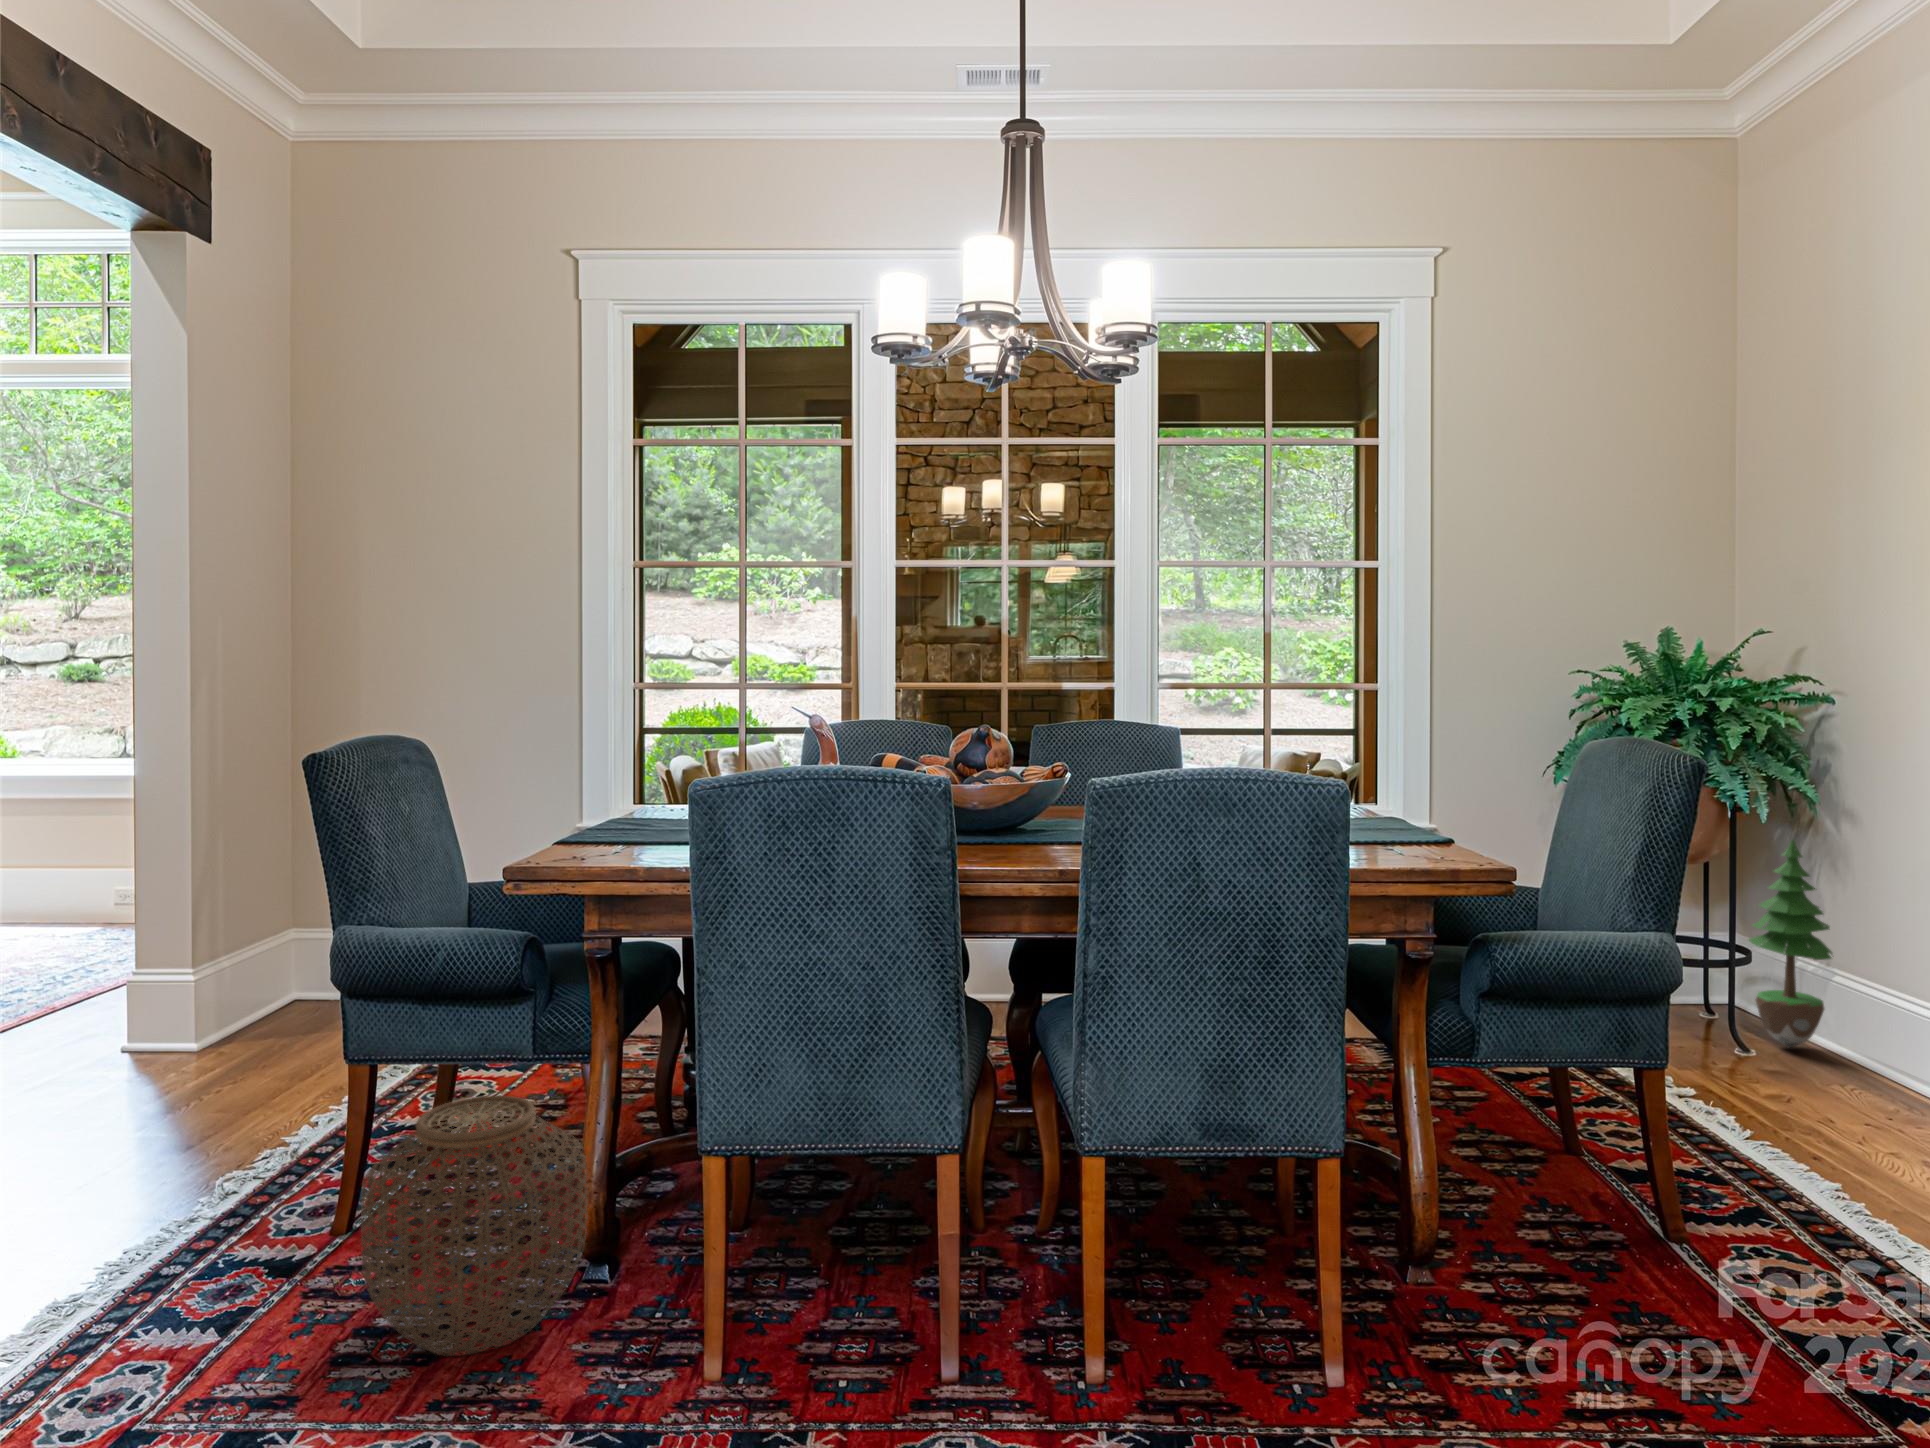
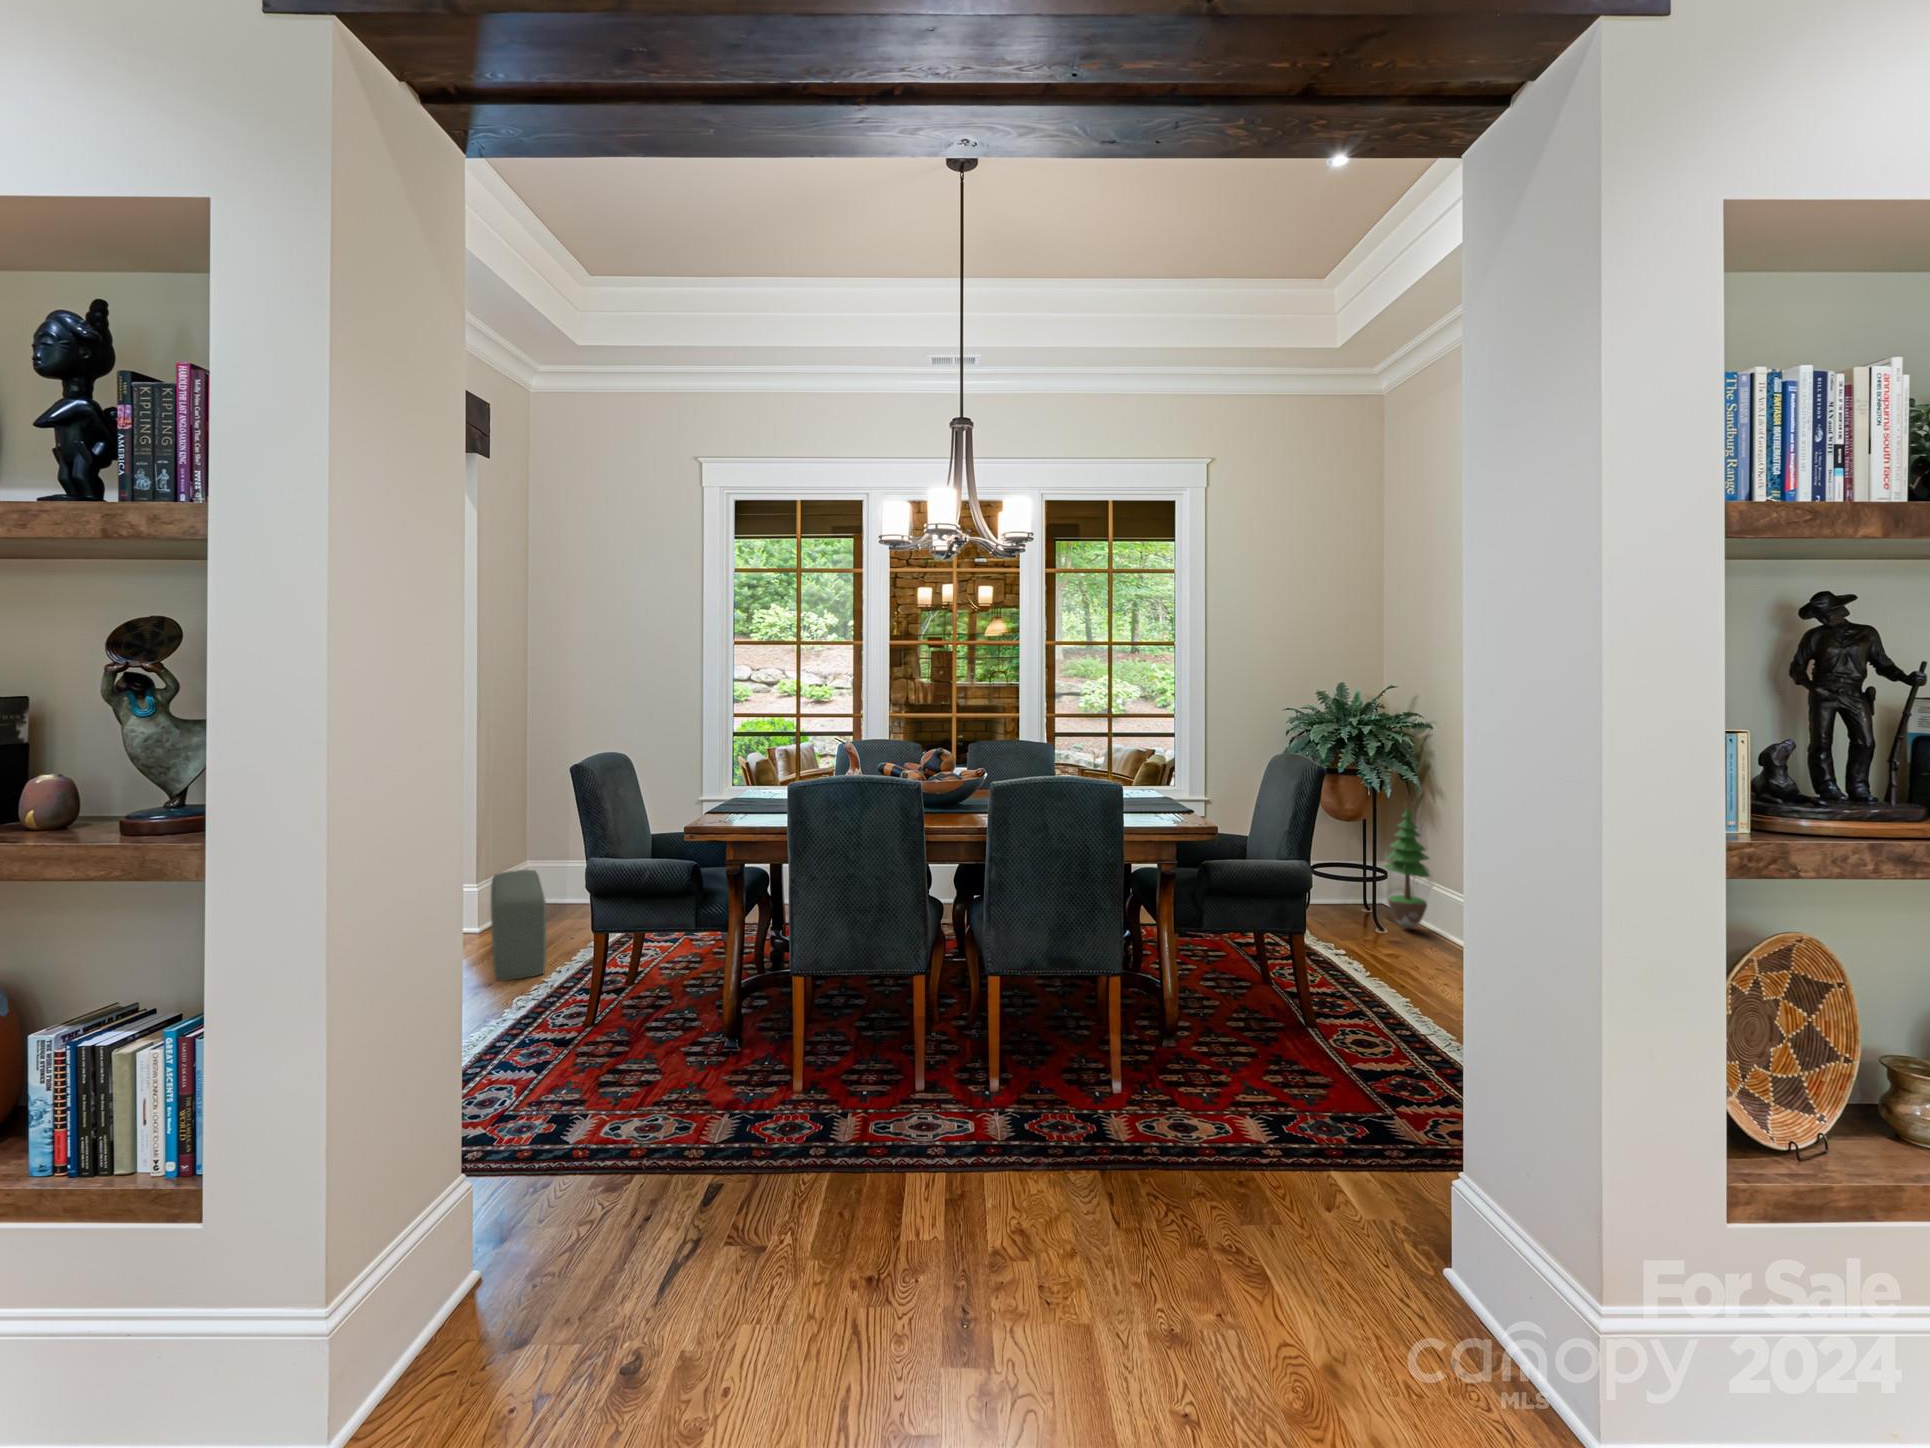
pouf: none [188,945,289,1144] -> present [491,870,546,981]
woven basket: present [361,1096,588,1356] -> none [613,947,728,1081]

